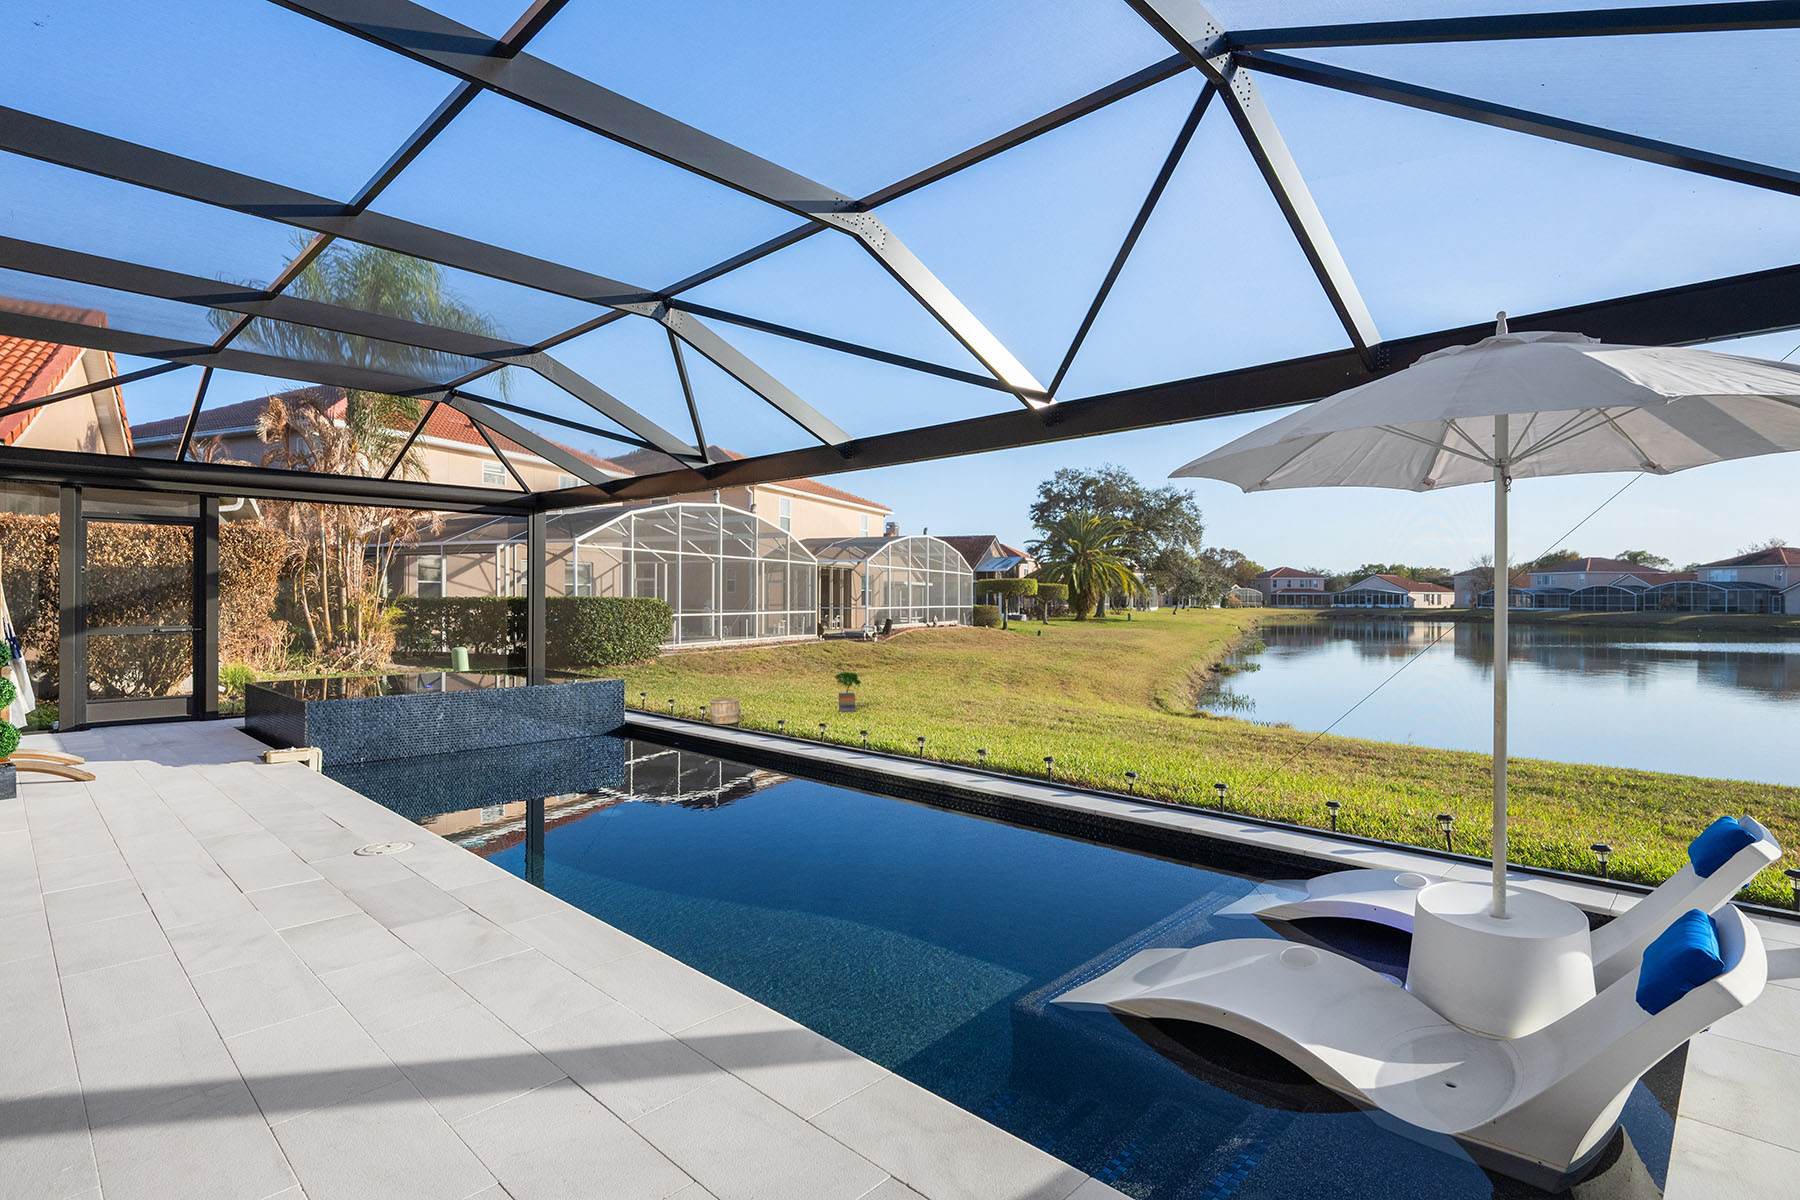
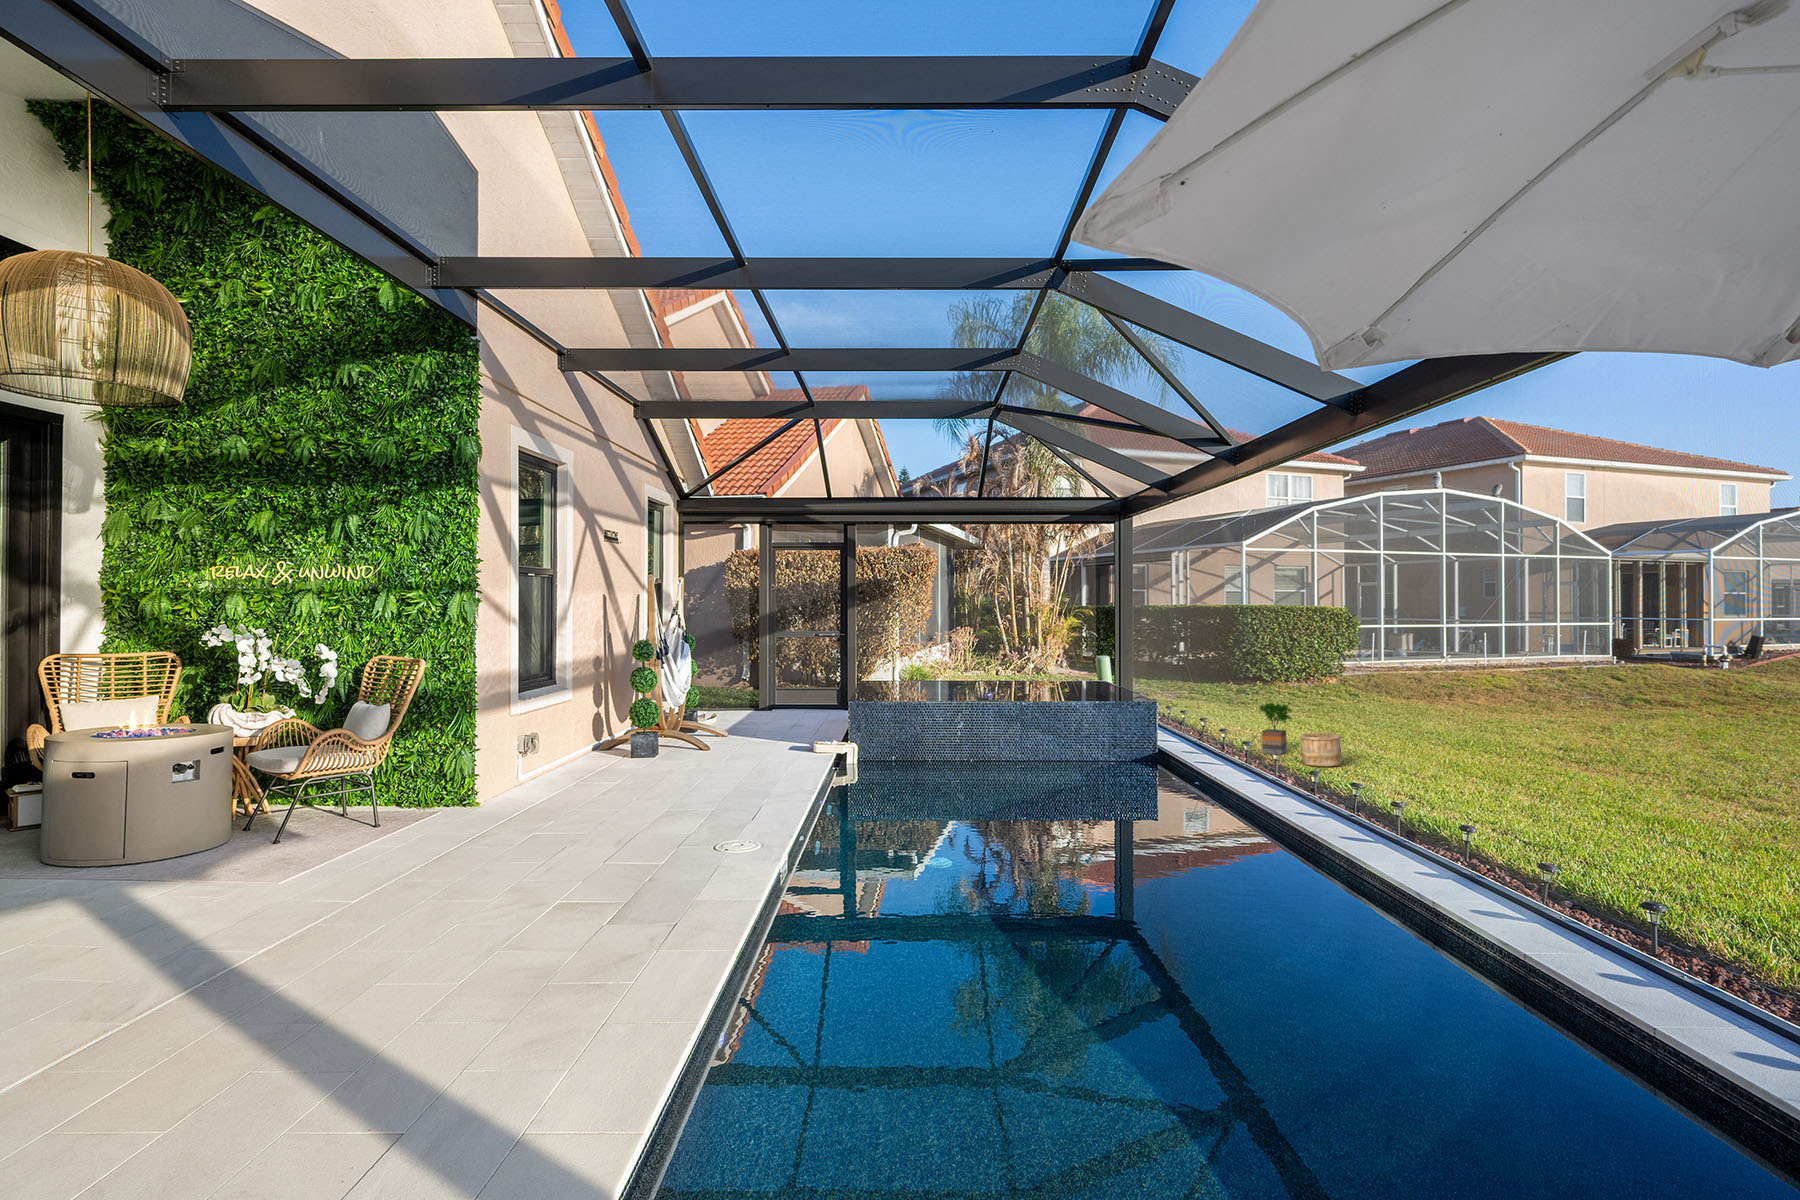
potted tree: present [835,672,861,712] -> present [1259,703,1292,755]

